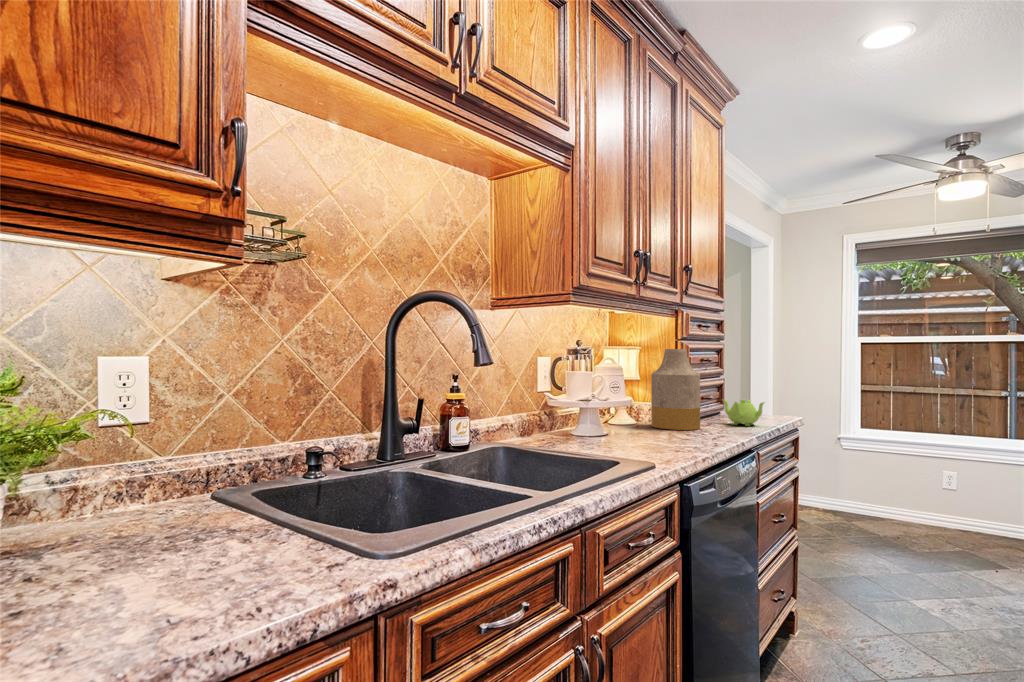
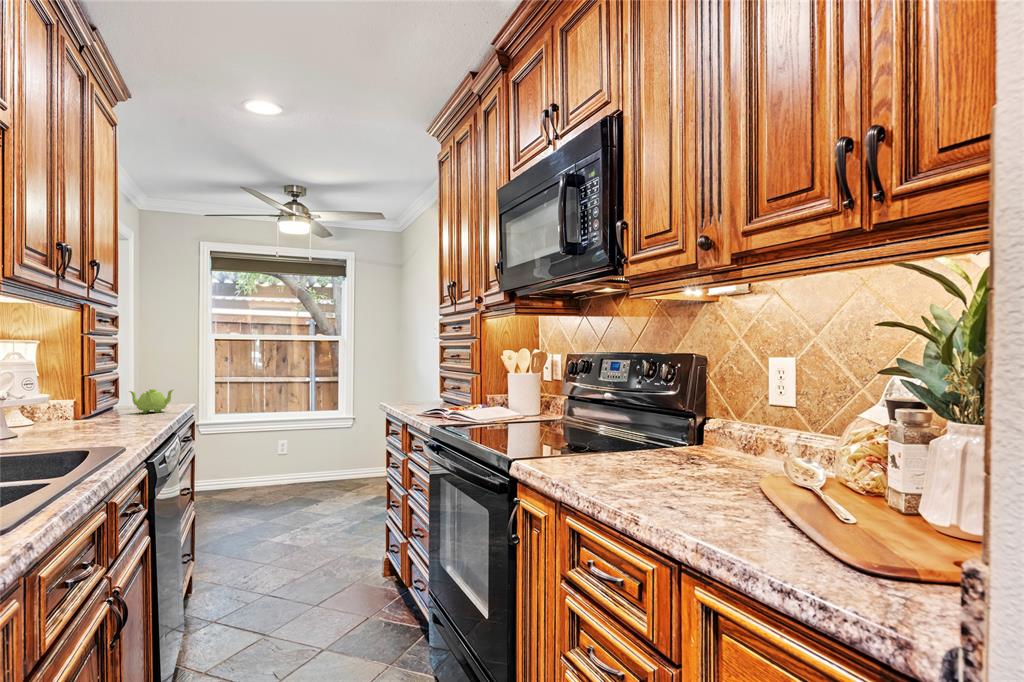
vase: present [651,349,700,430] -> none [56,343,115,424]

